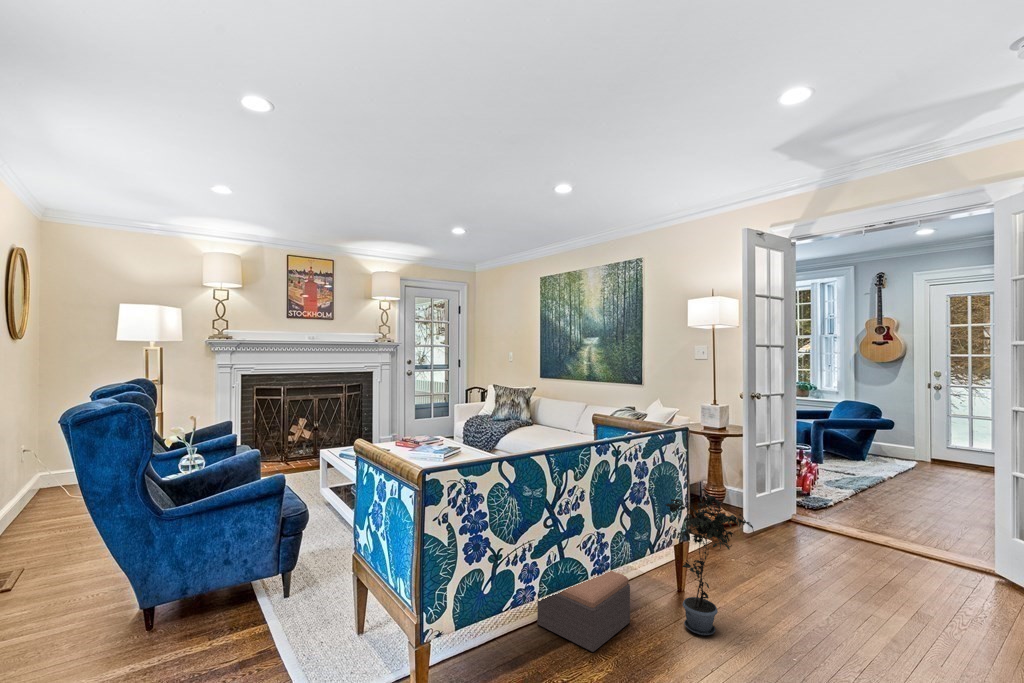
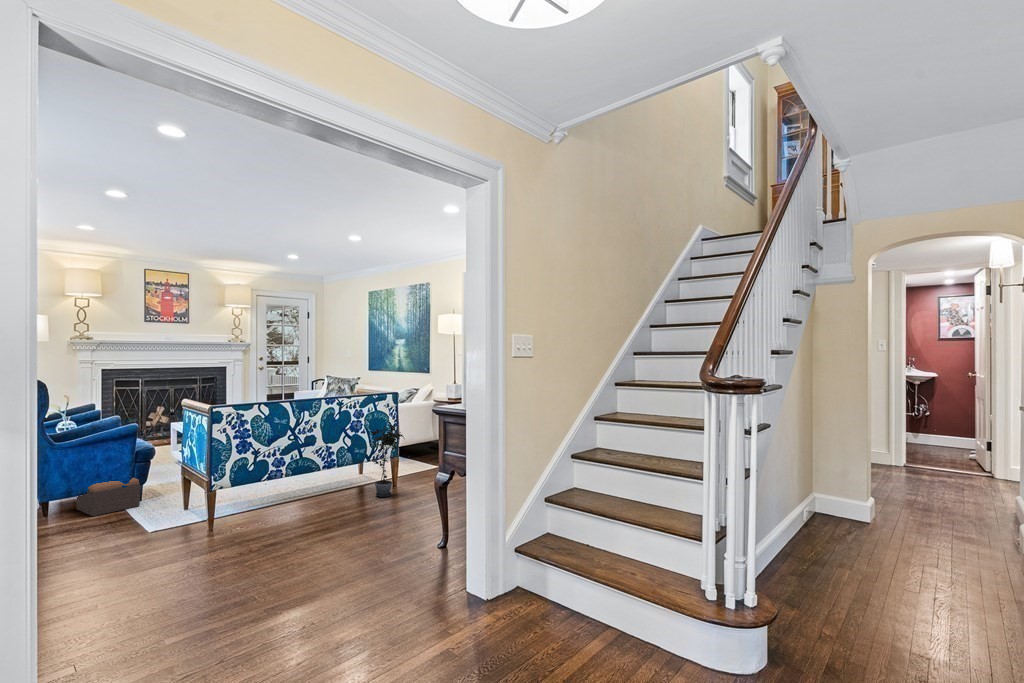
footstool: present [537,571,630,652] -> present [77,478,140,516]

